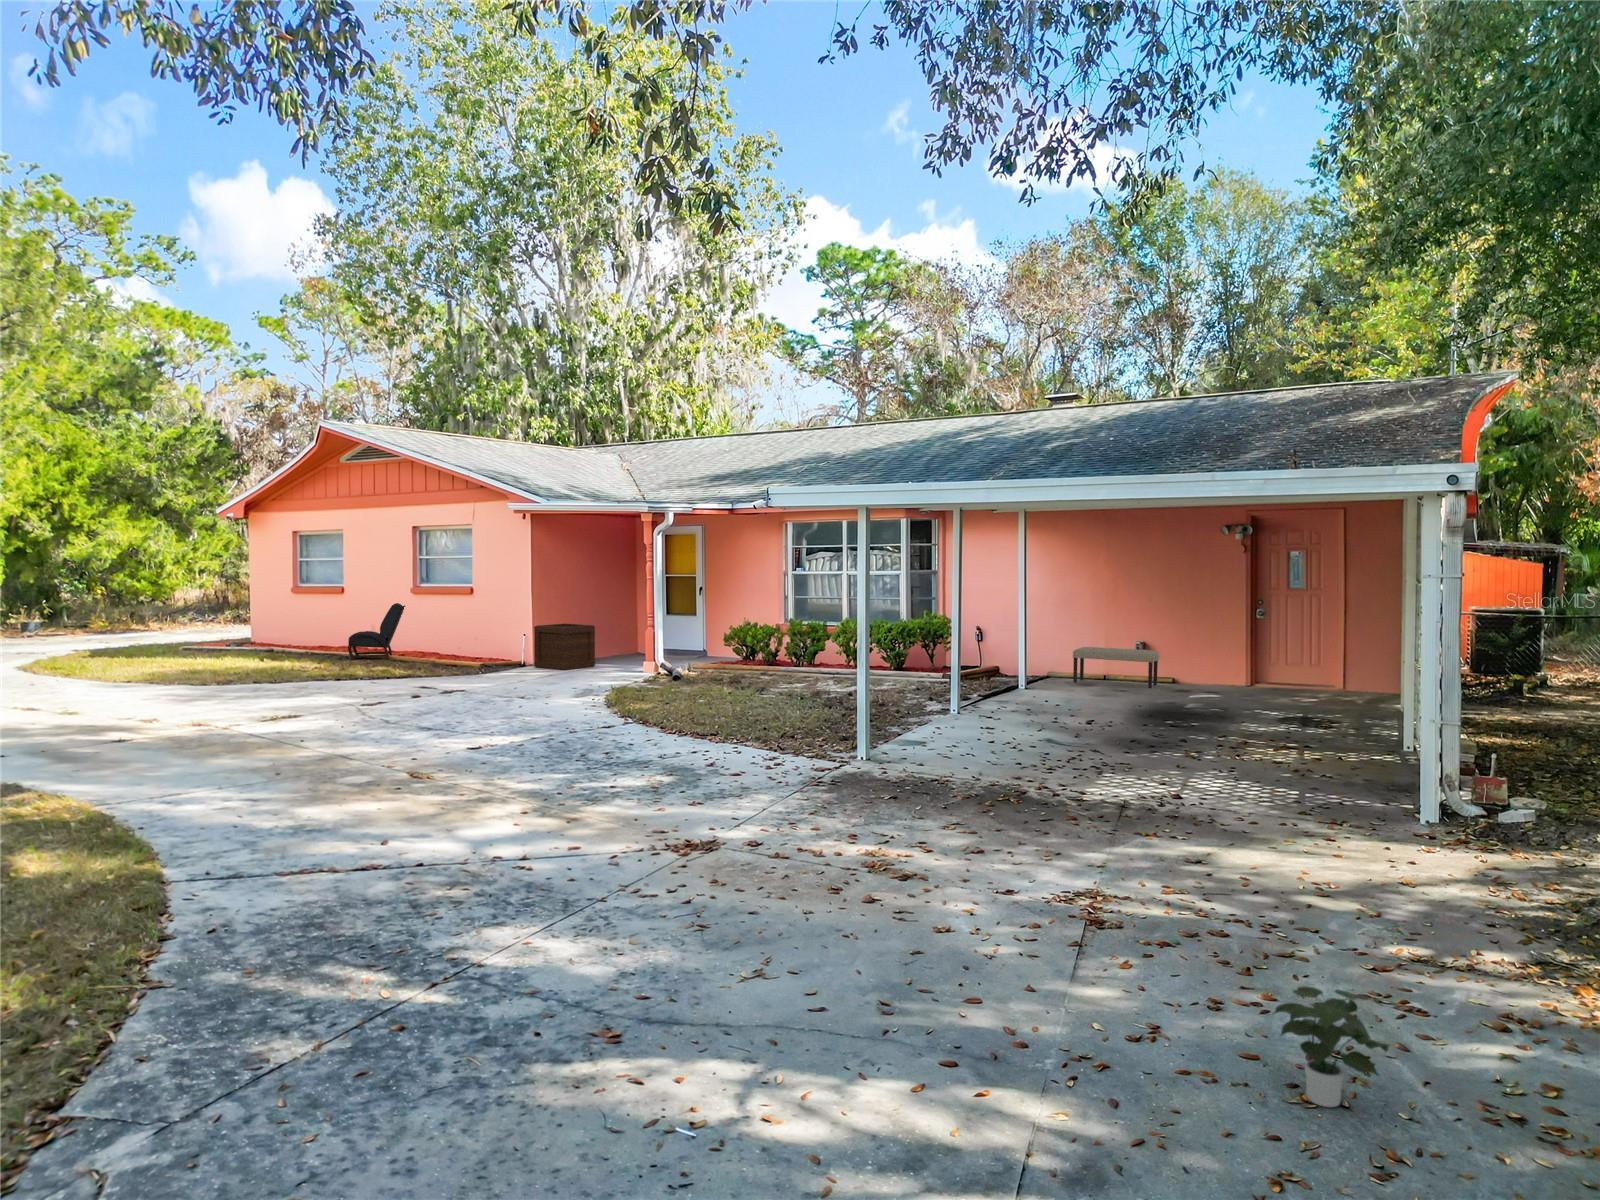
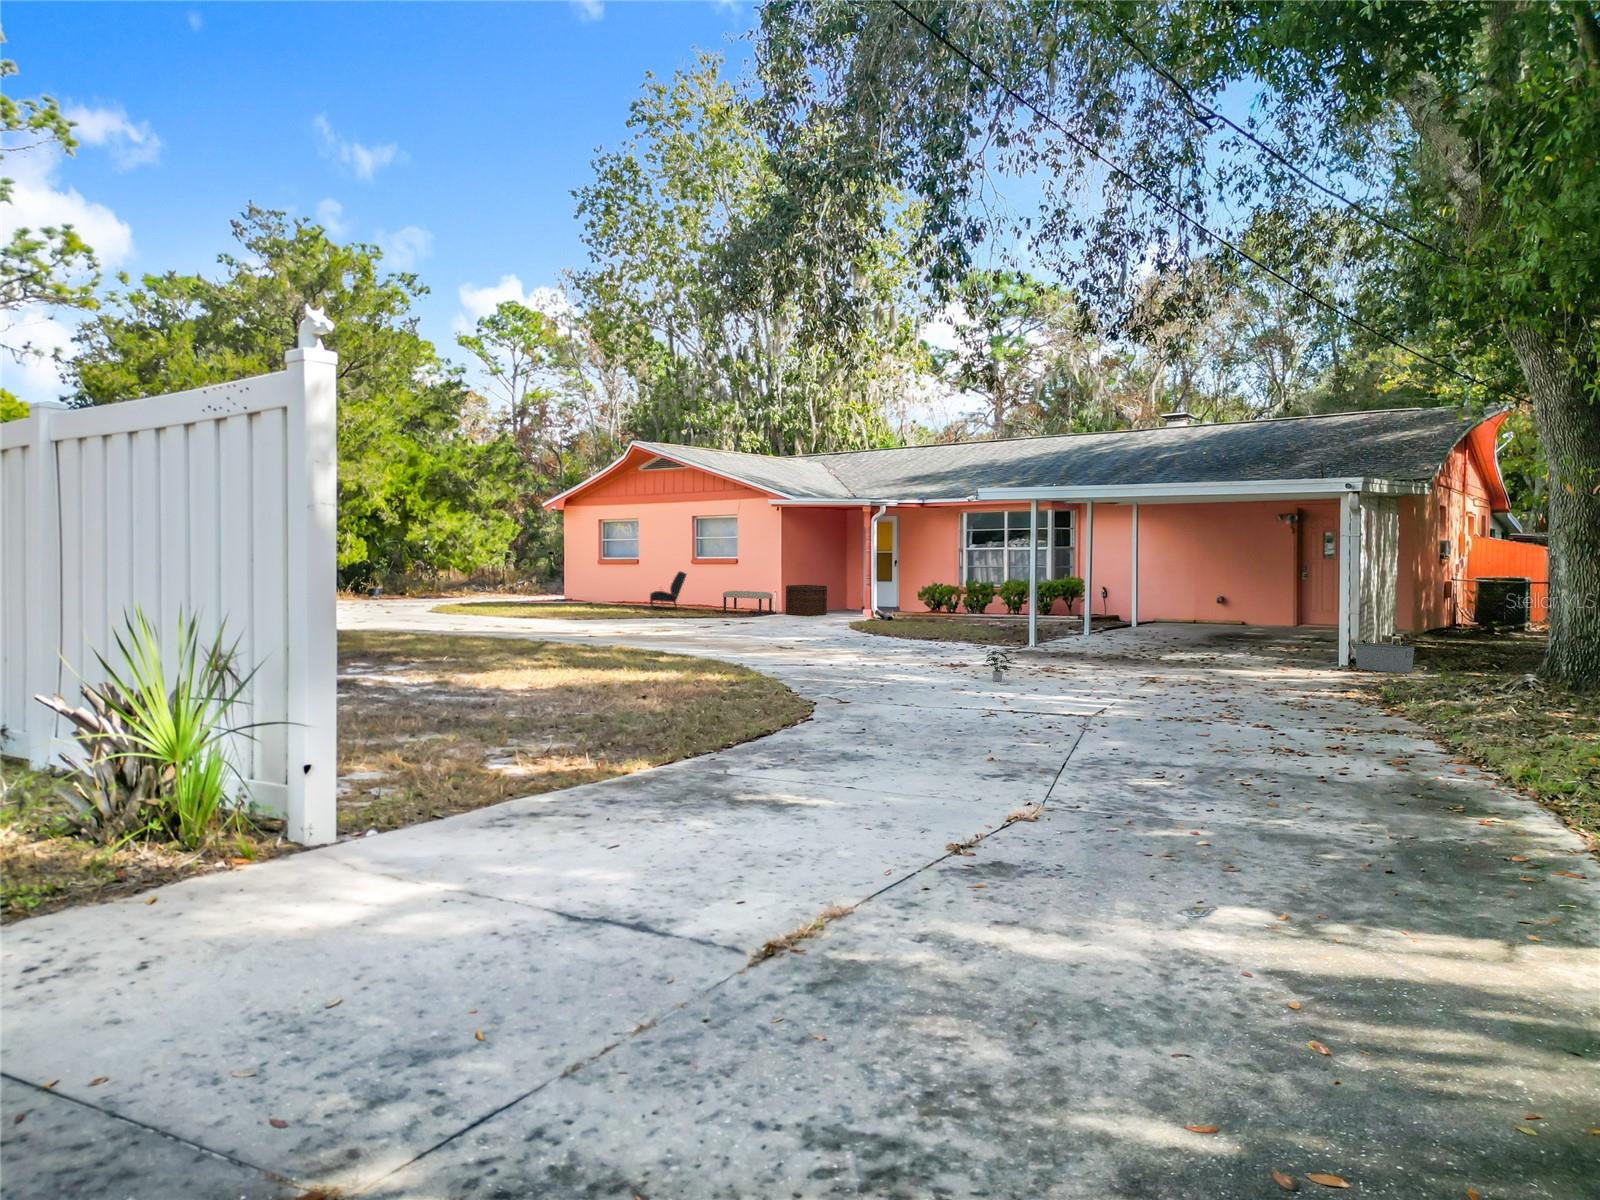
bench: present [1073,647,1159,688] -> present [723,591,773,615]
storage bin: none [1442,767,1555,837] -> present [1356,643,1414,673]
potted plant: present [1275,986,1390,1107] -> present [986,649,1014,681]

